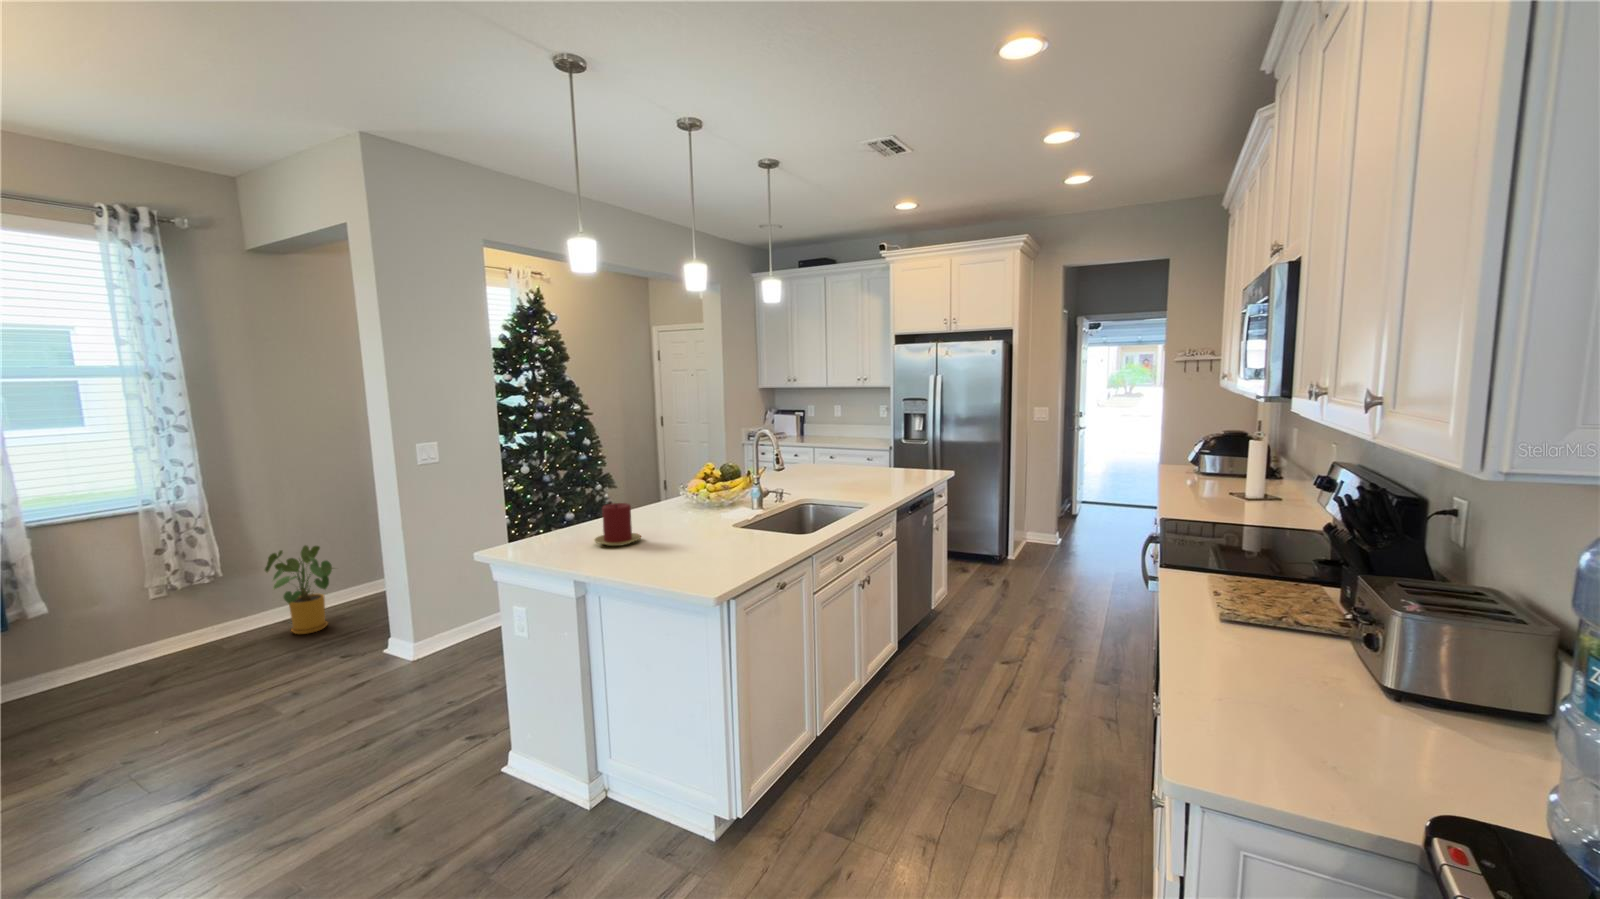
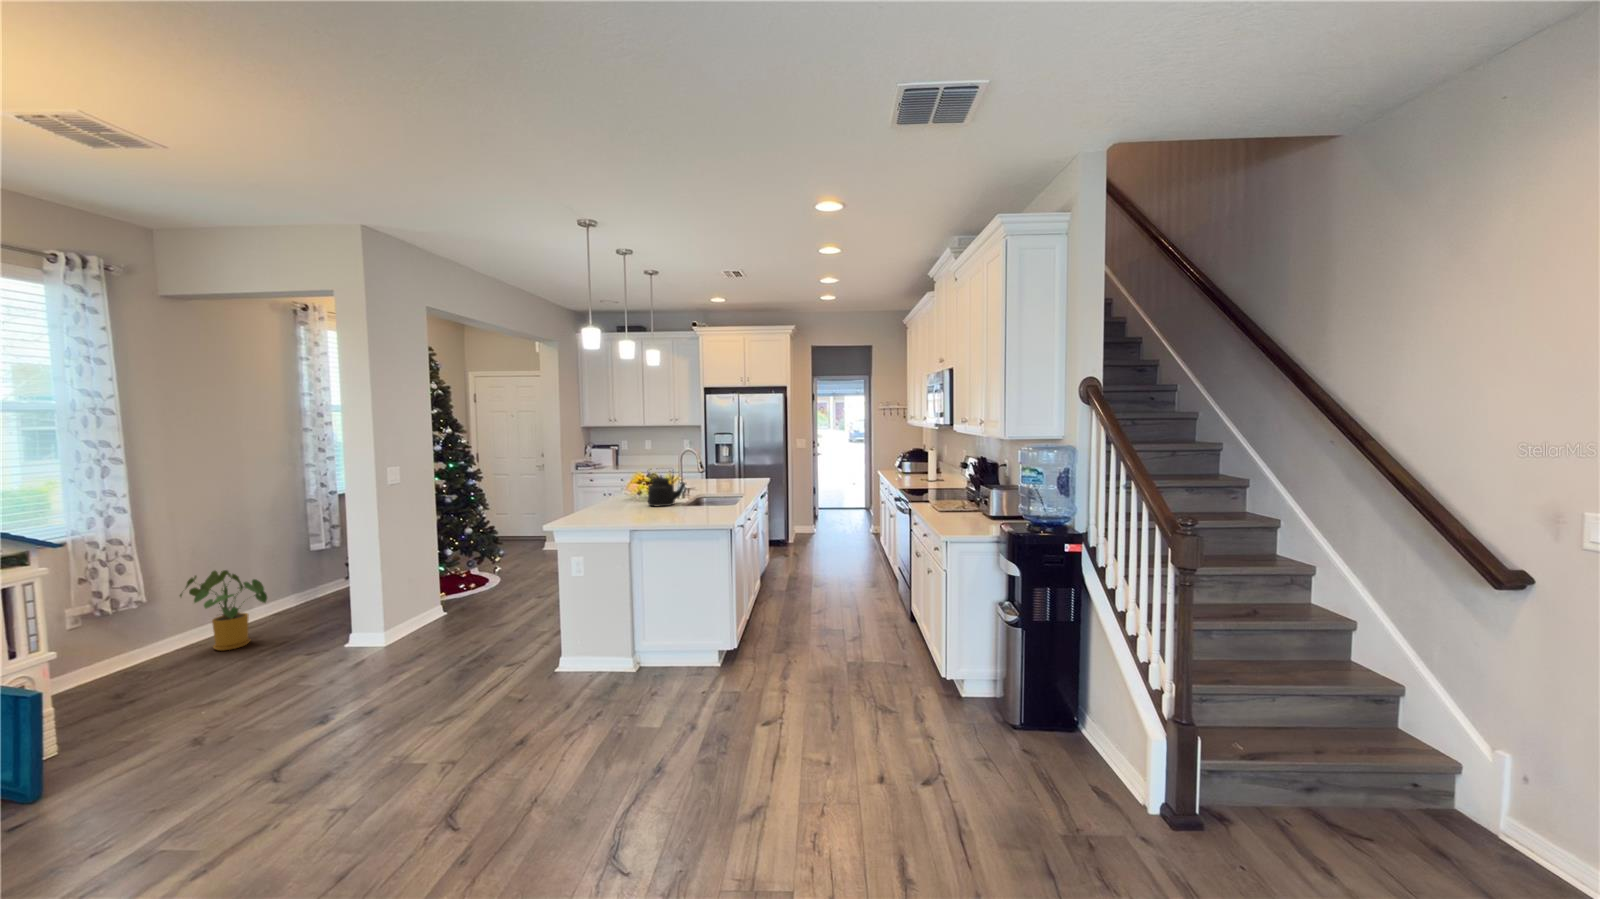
kettle: none [682,463,745,526] -> present [648,472,685,507]
candle: present [595,503,641,546] -> none [616,491,645,517]

